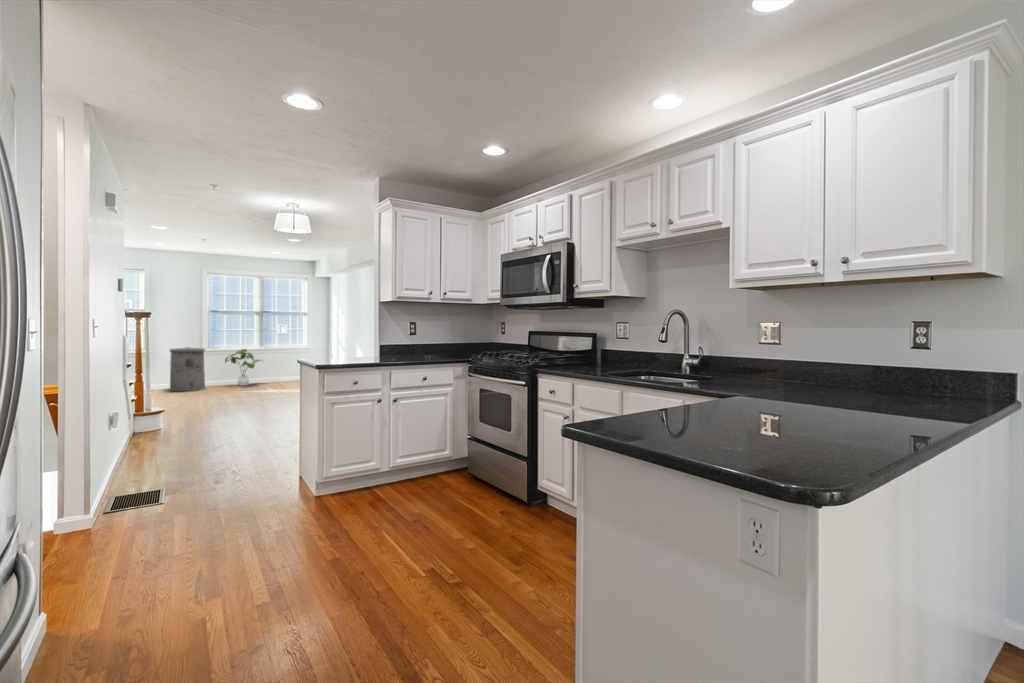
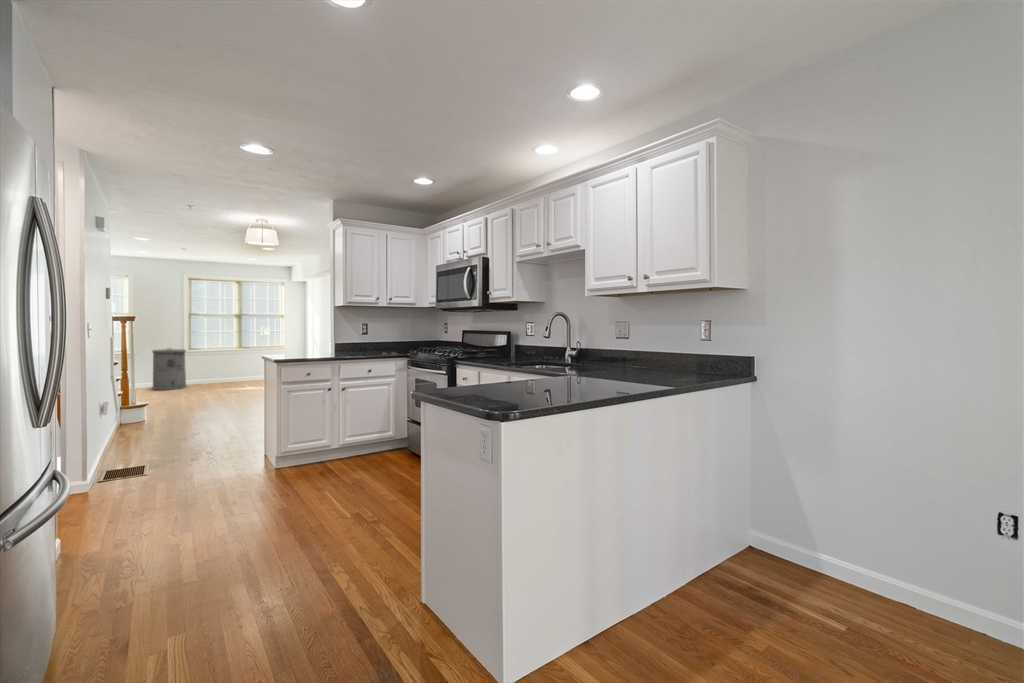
house plant: present [225,349,261,386] -> none [205,350,242,384]

